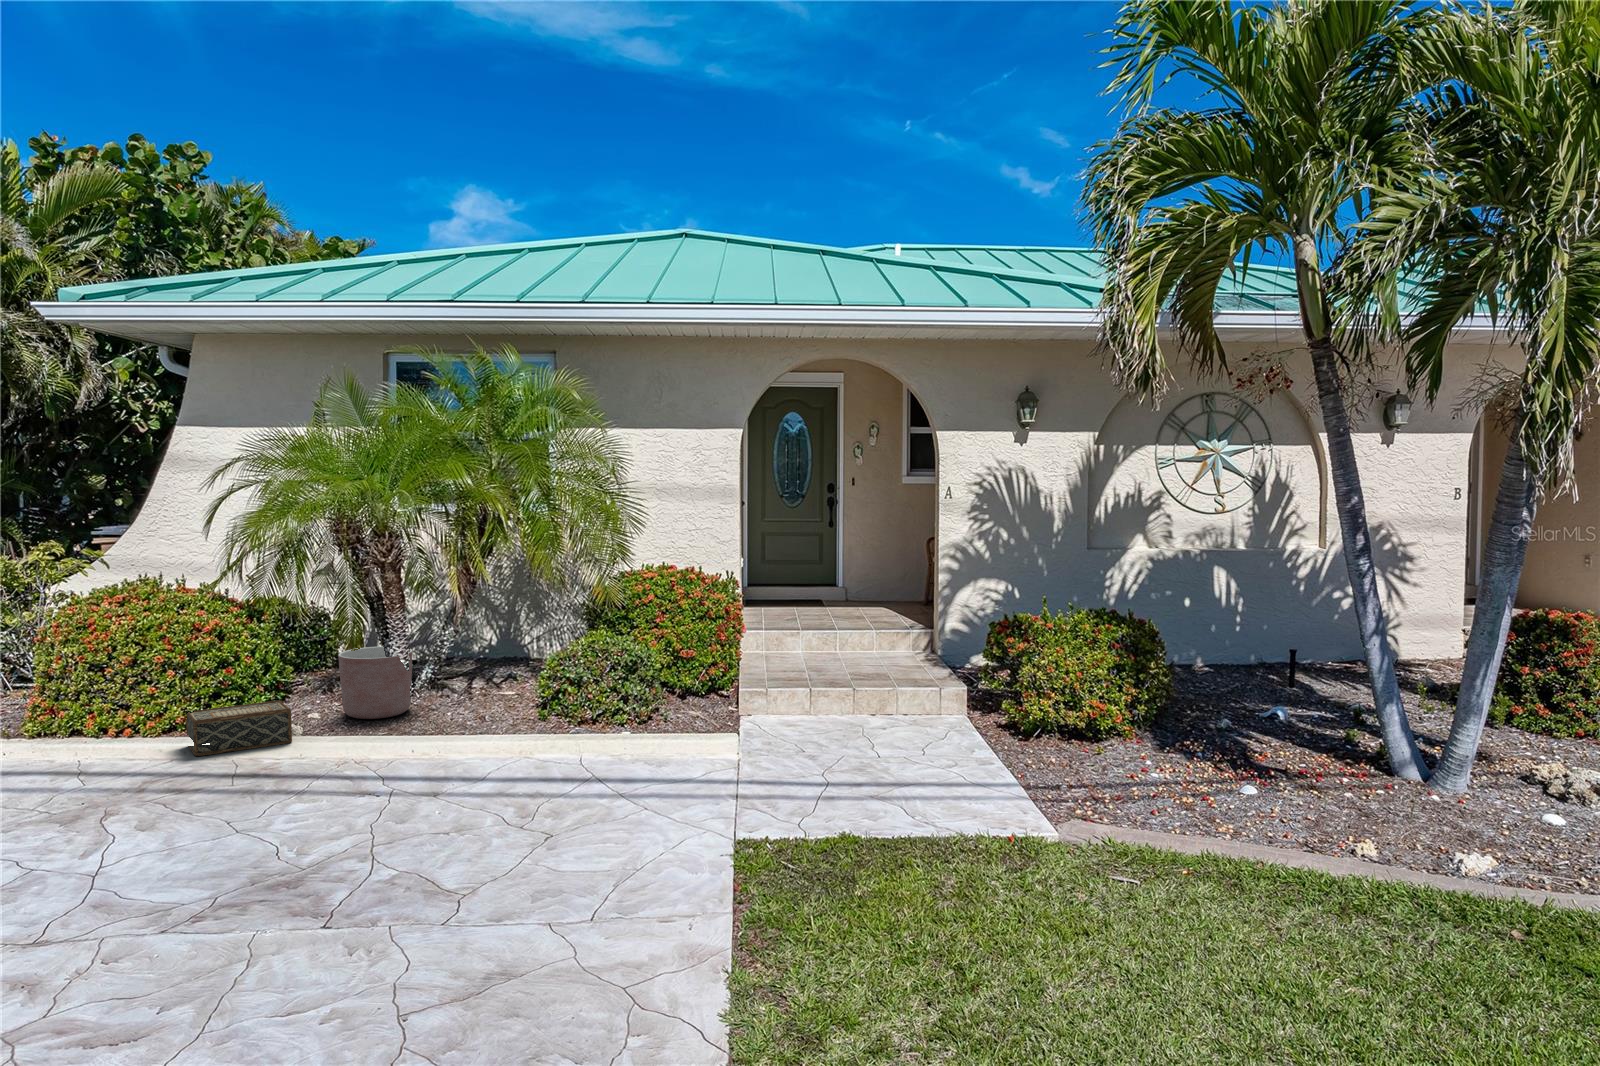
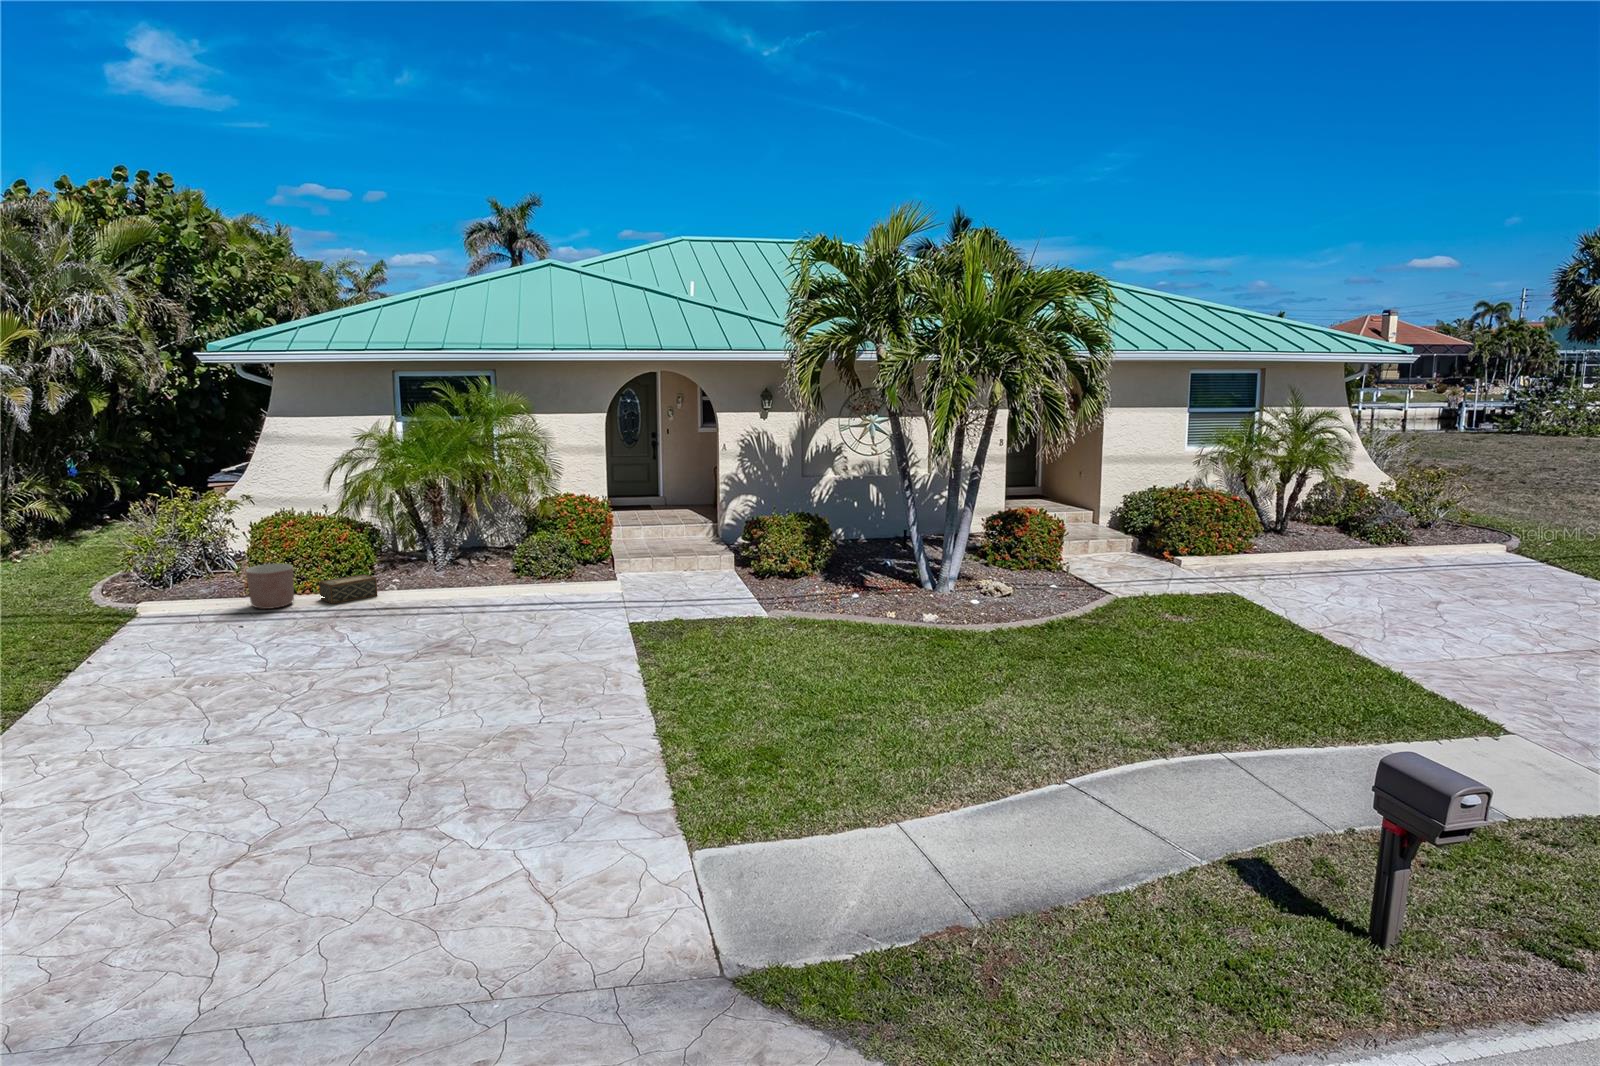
planter: present [338,646,412,719] -> present [246,564,294,609]

